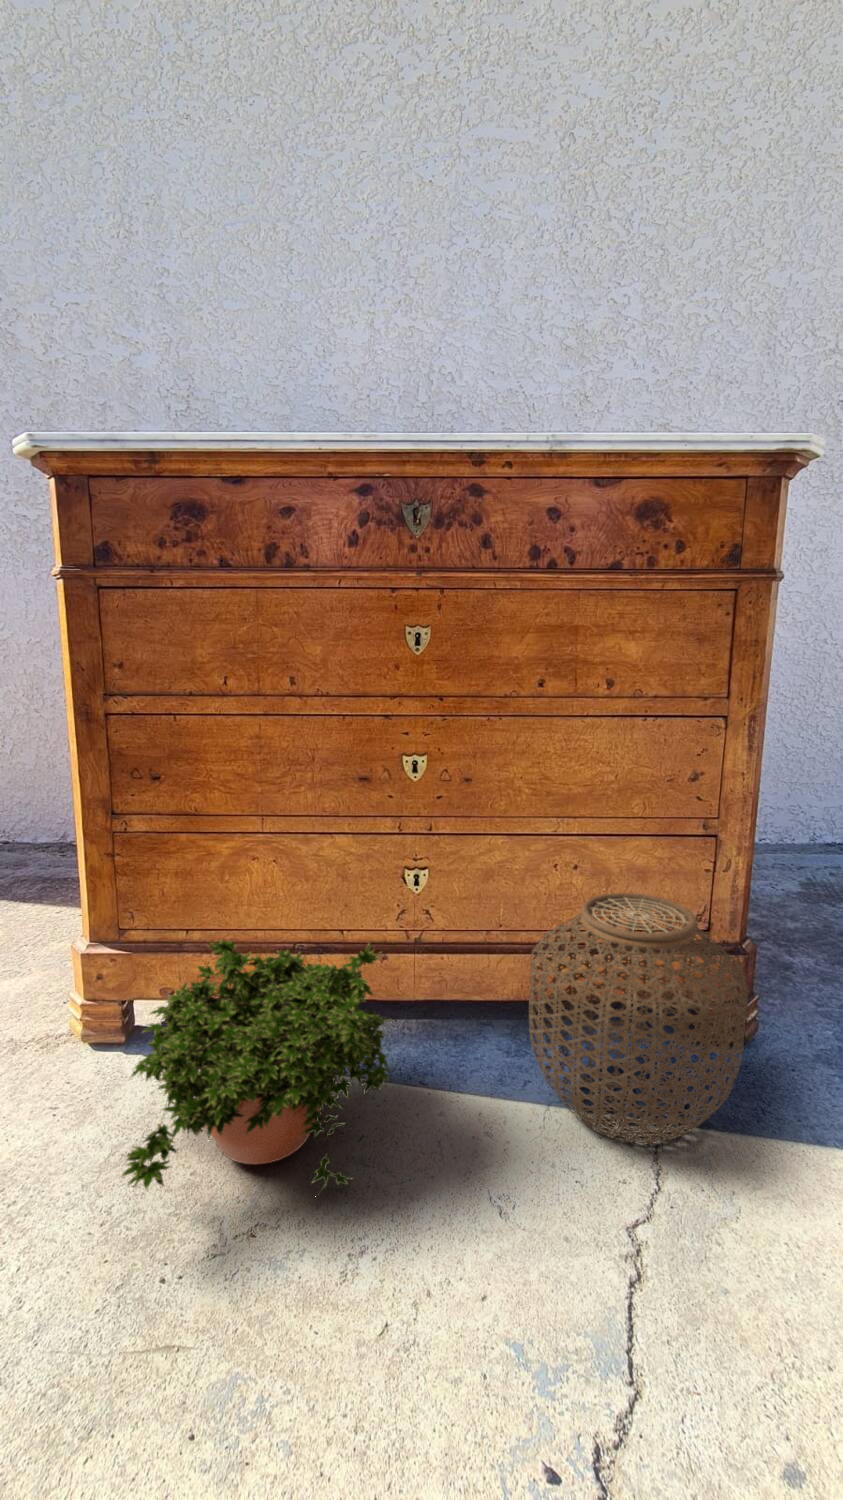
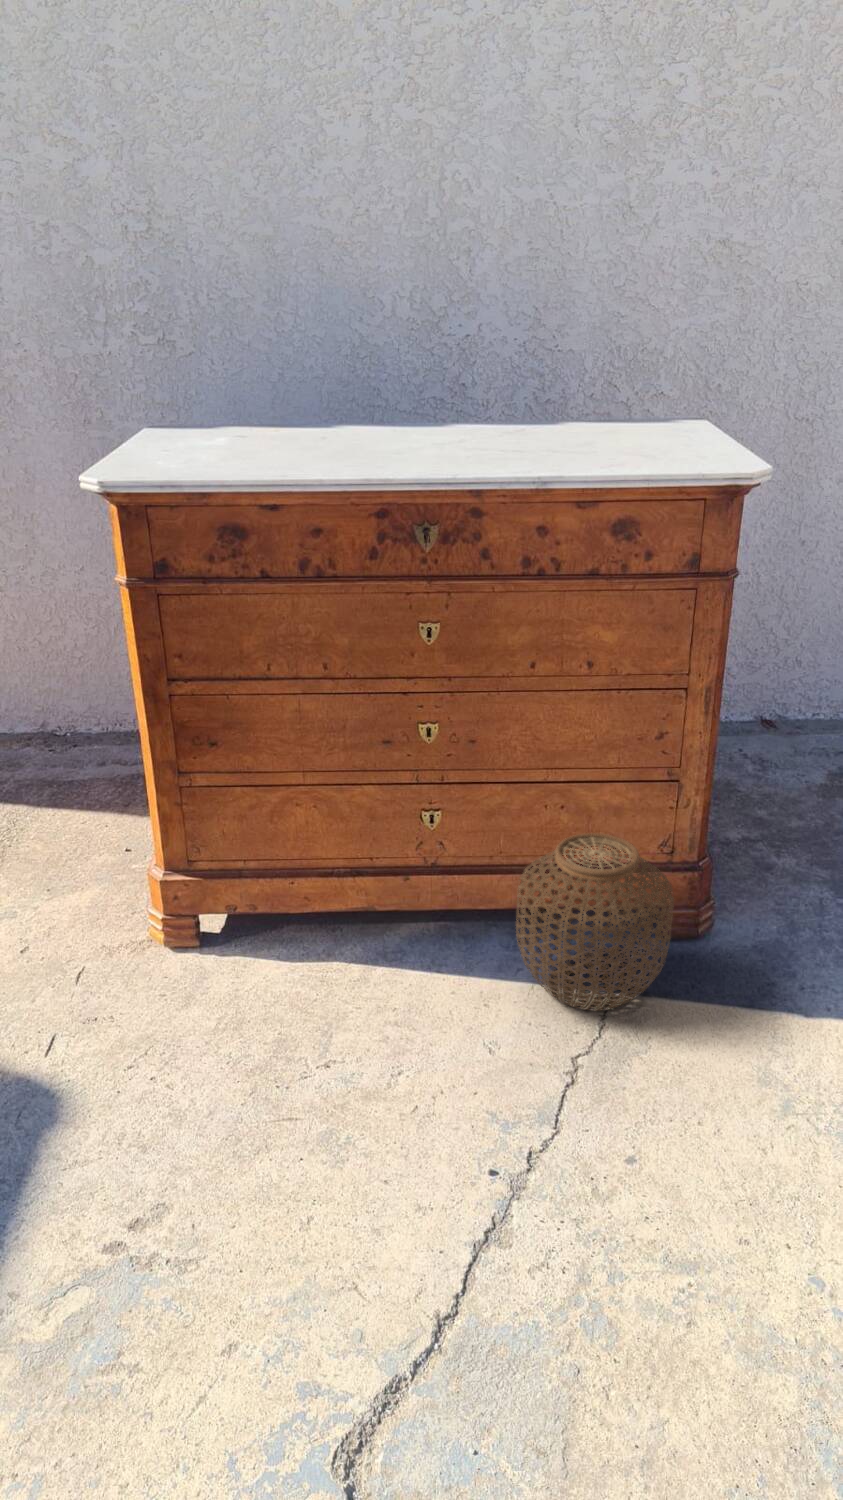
potted plant: present [120,940,390,1191] -> none [227,872,415,1045]

